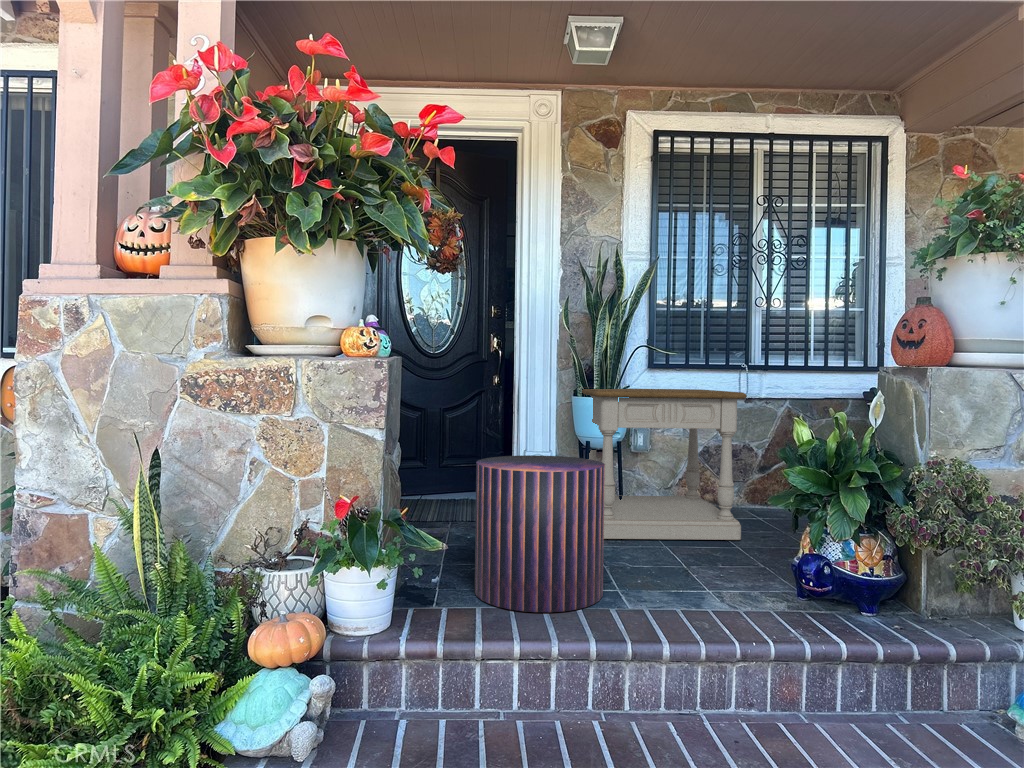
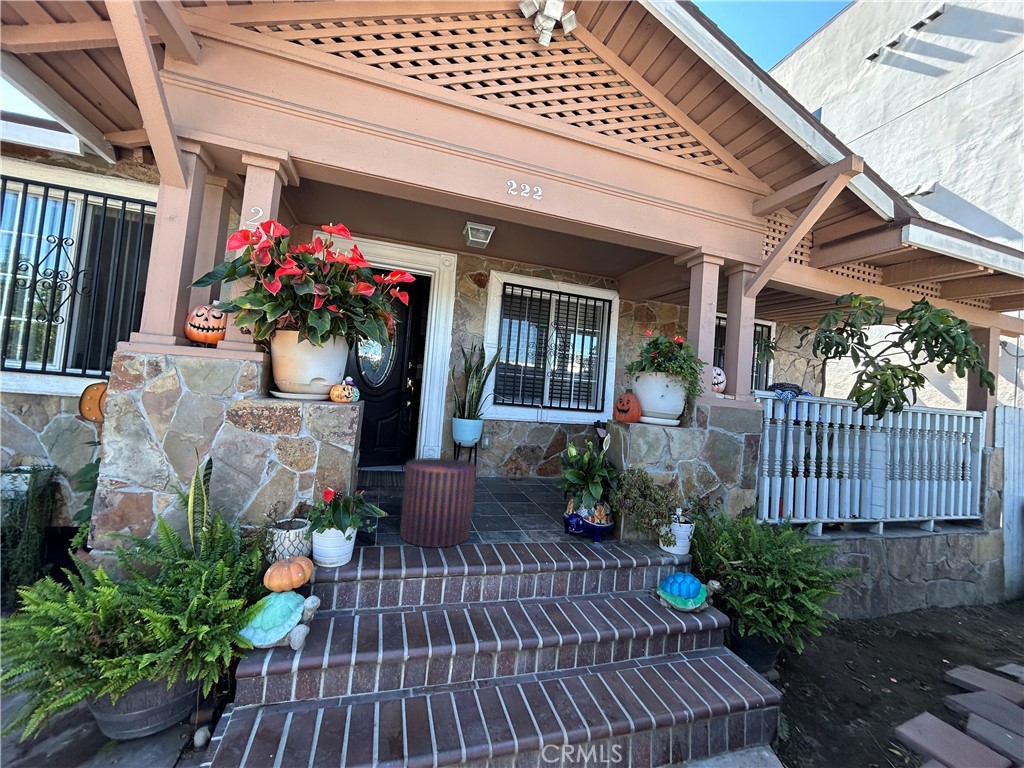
side table: present [582,389,747,540] -> none [453,414,544,499]

